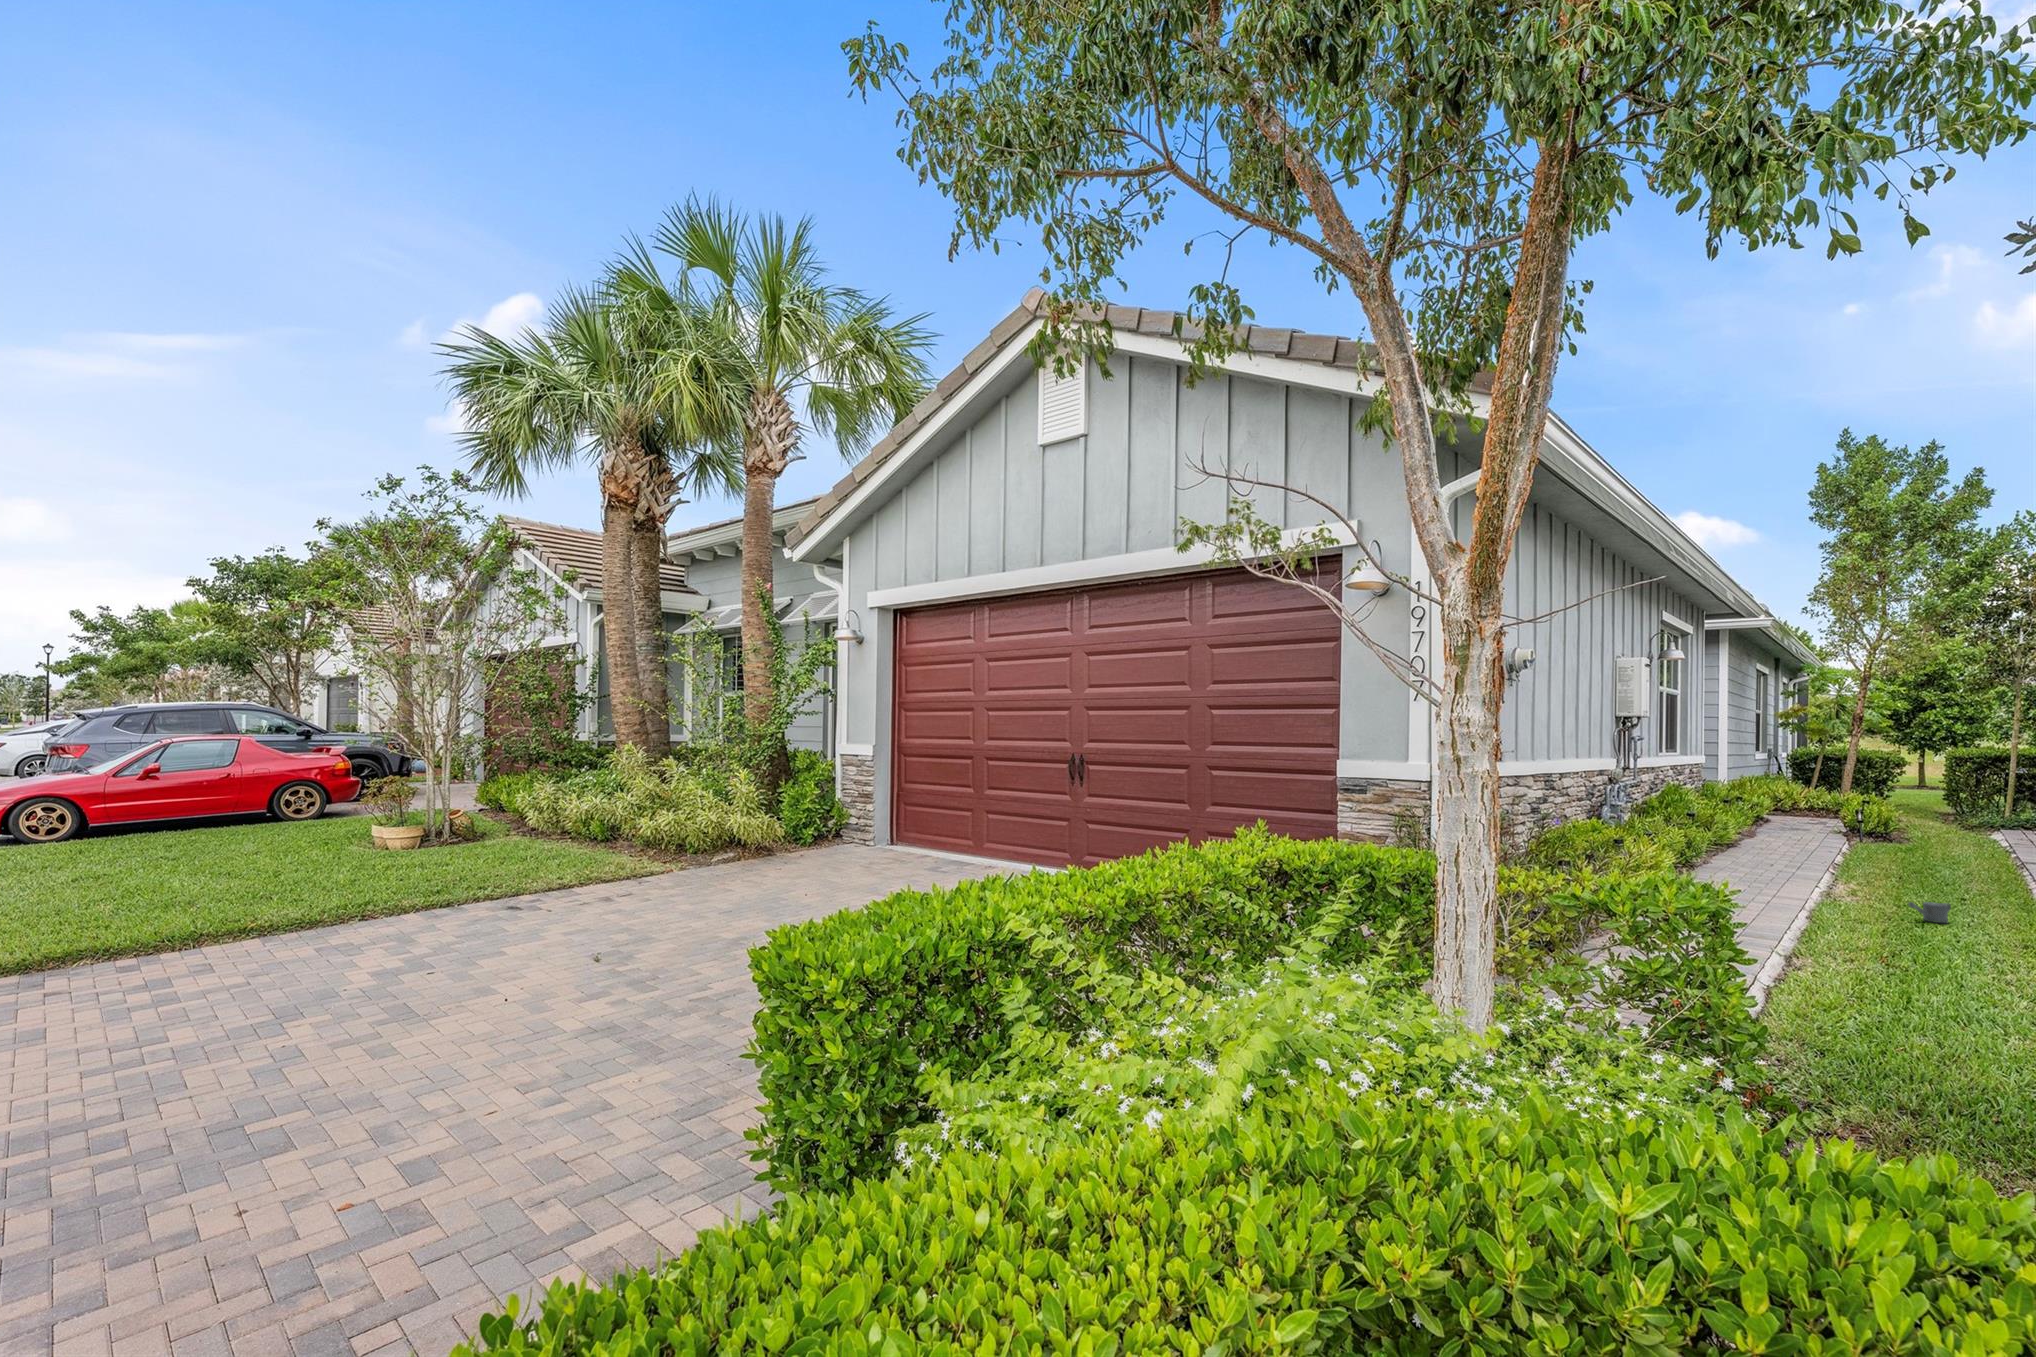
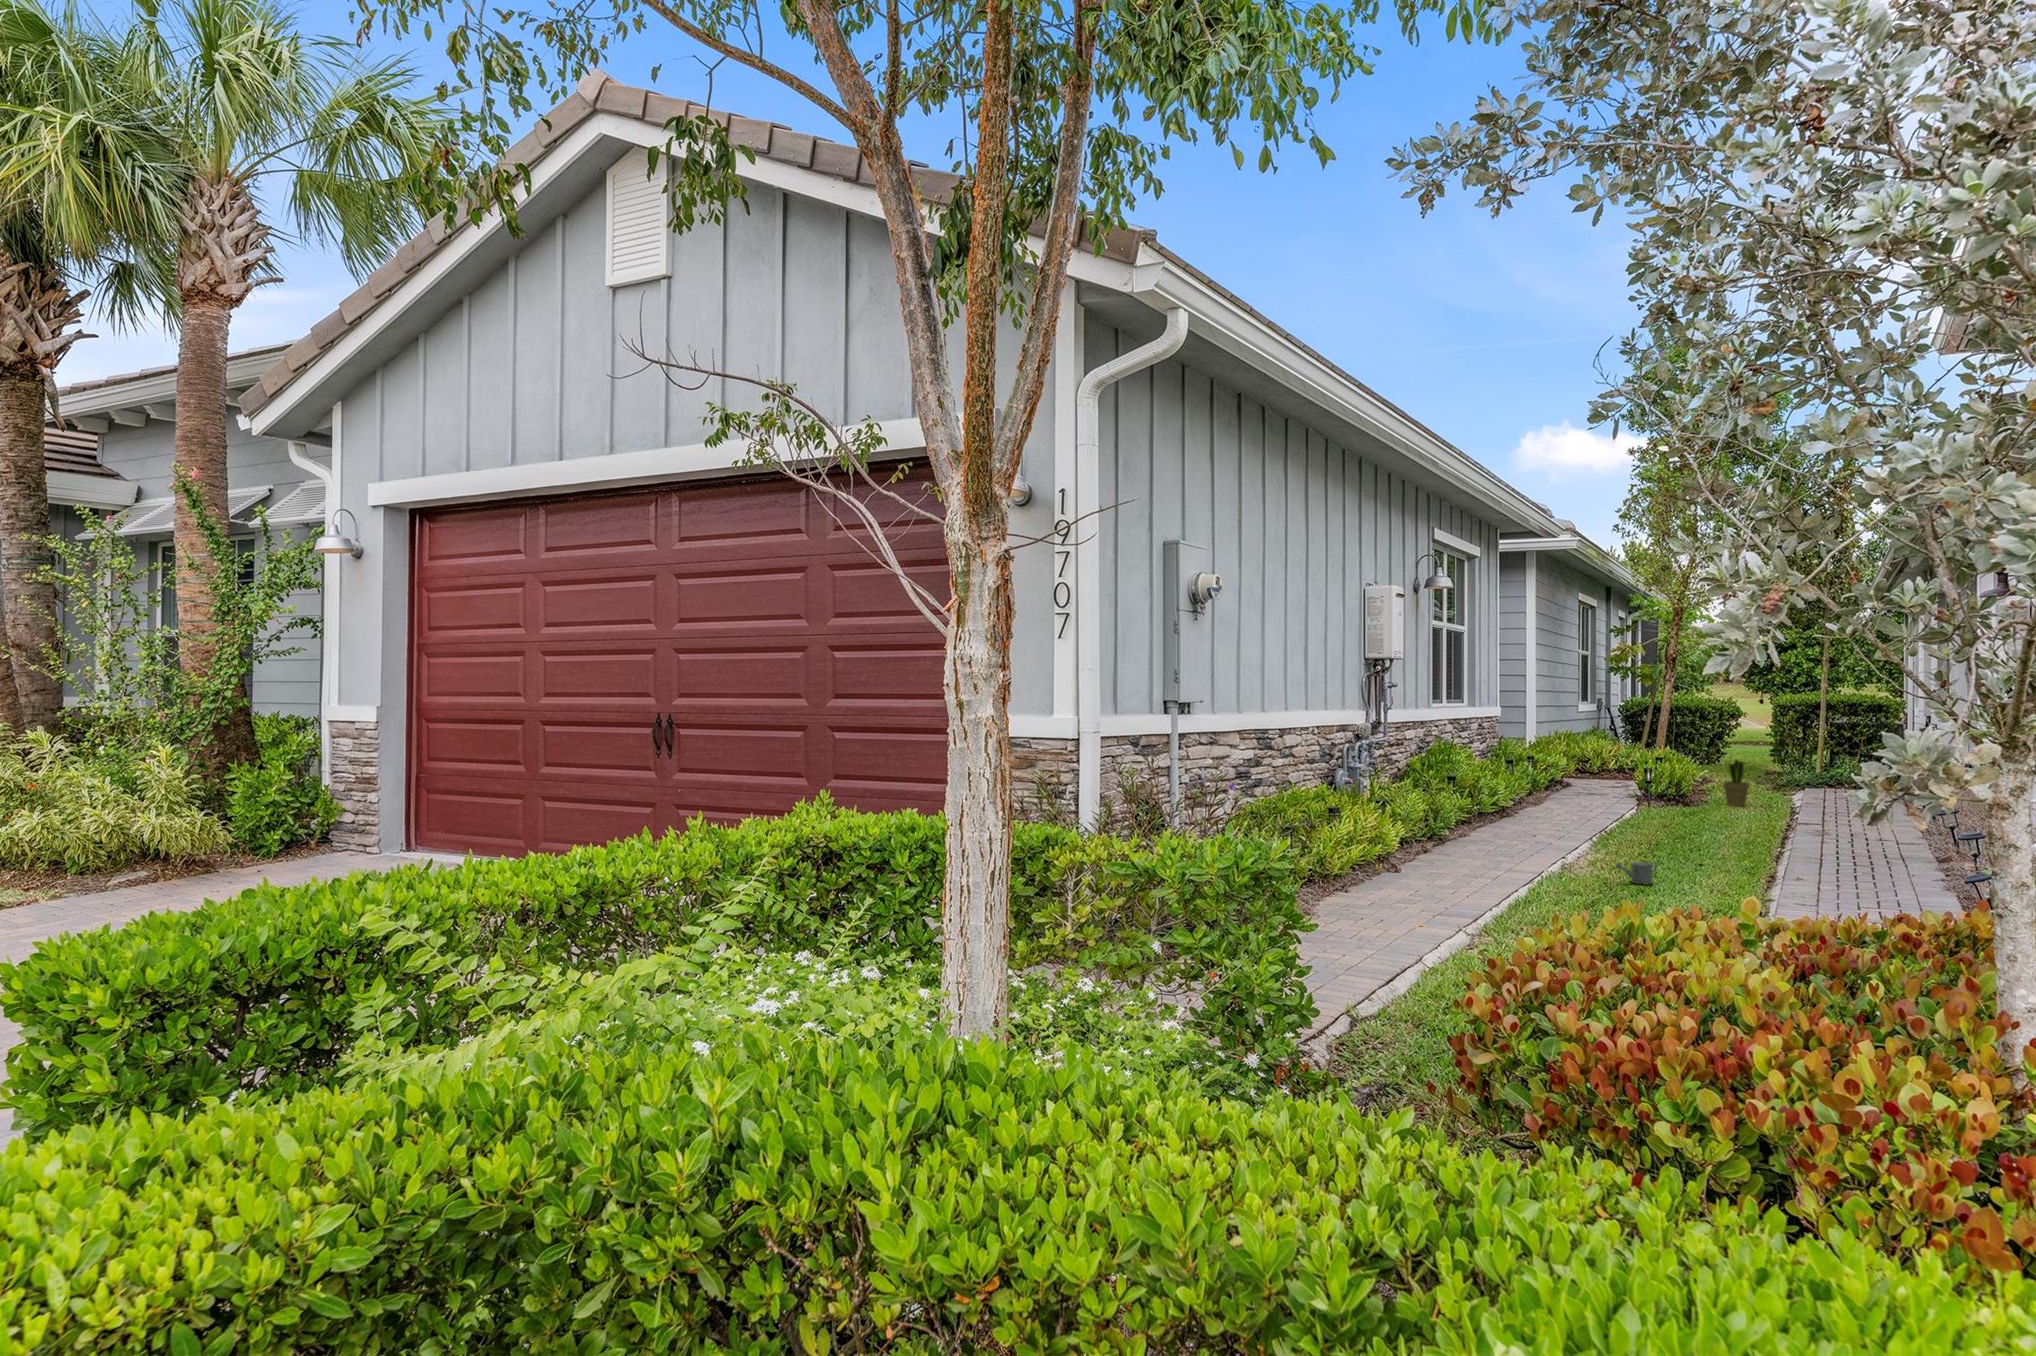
potted plant: none [1947,807,1982,849] -> present [1723,760,1750,806]

